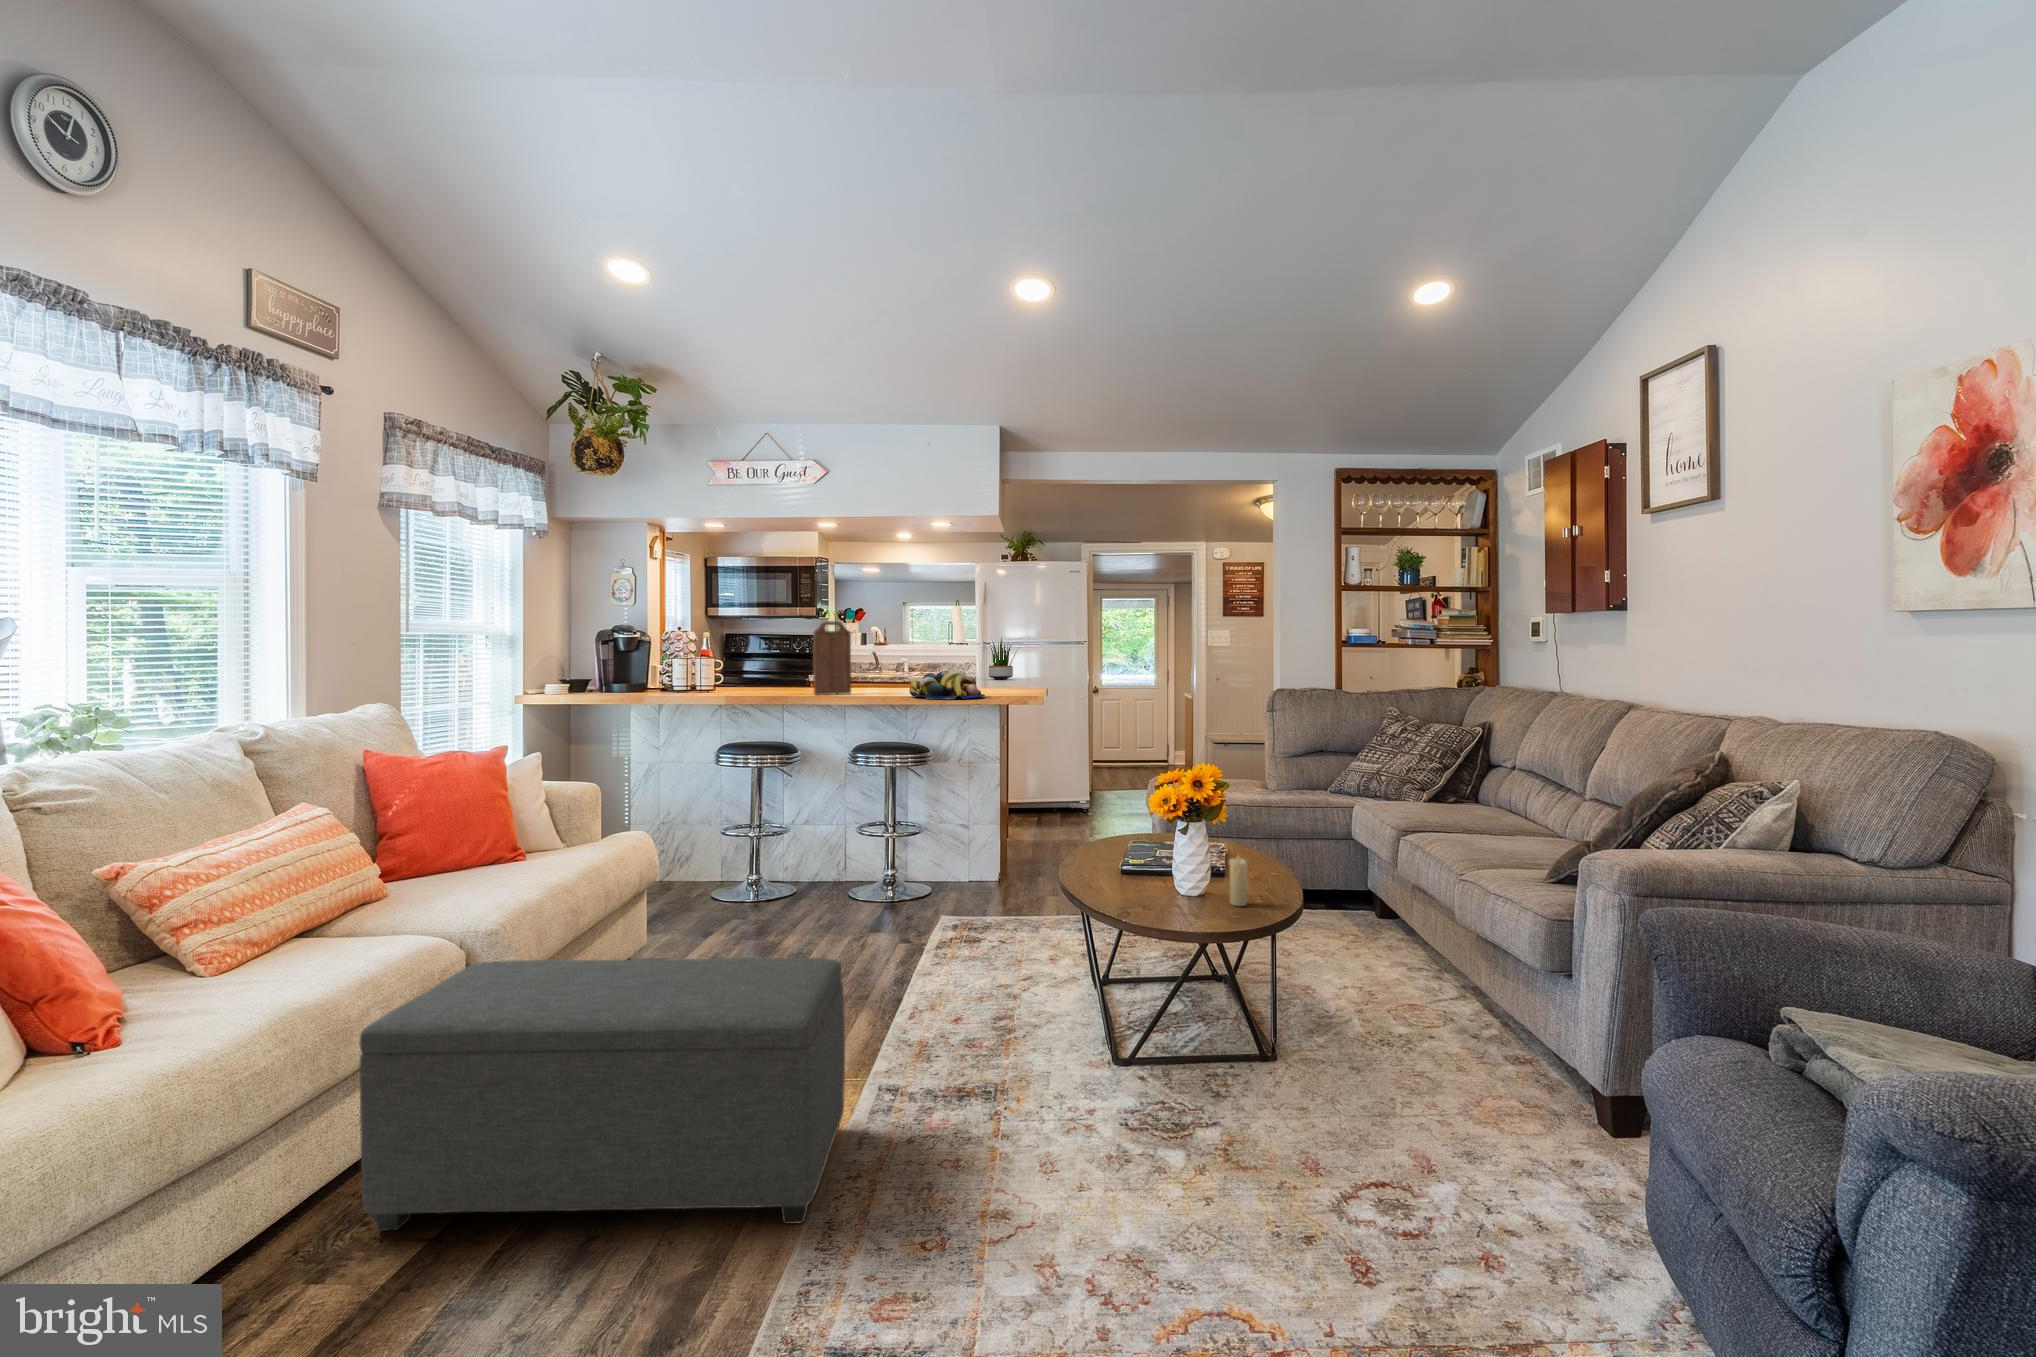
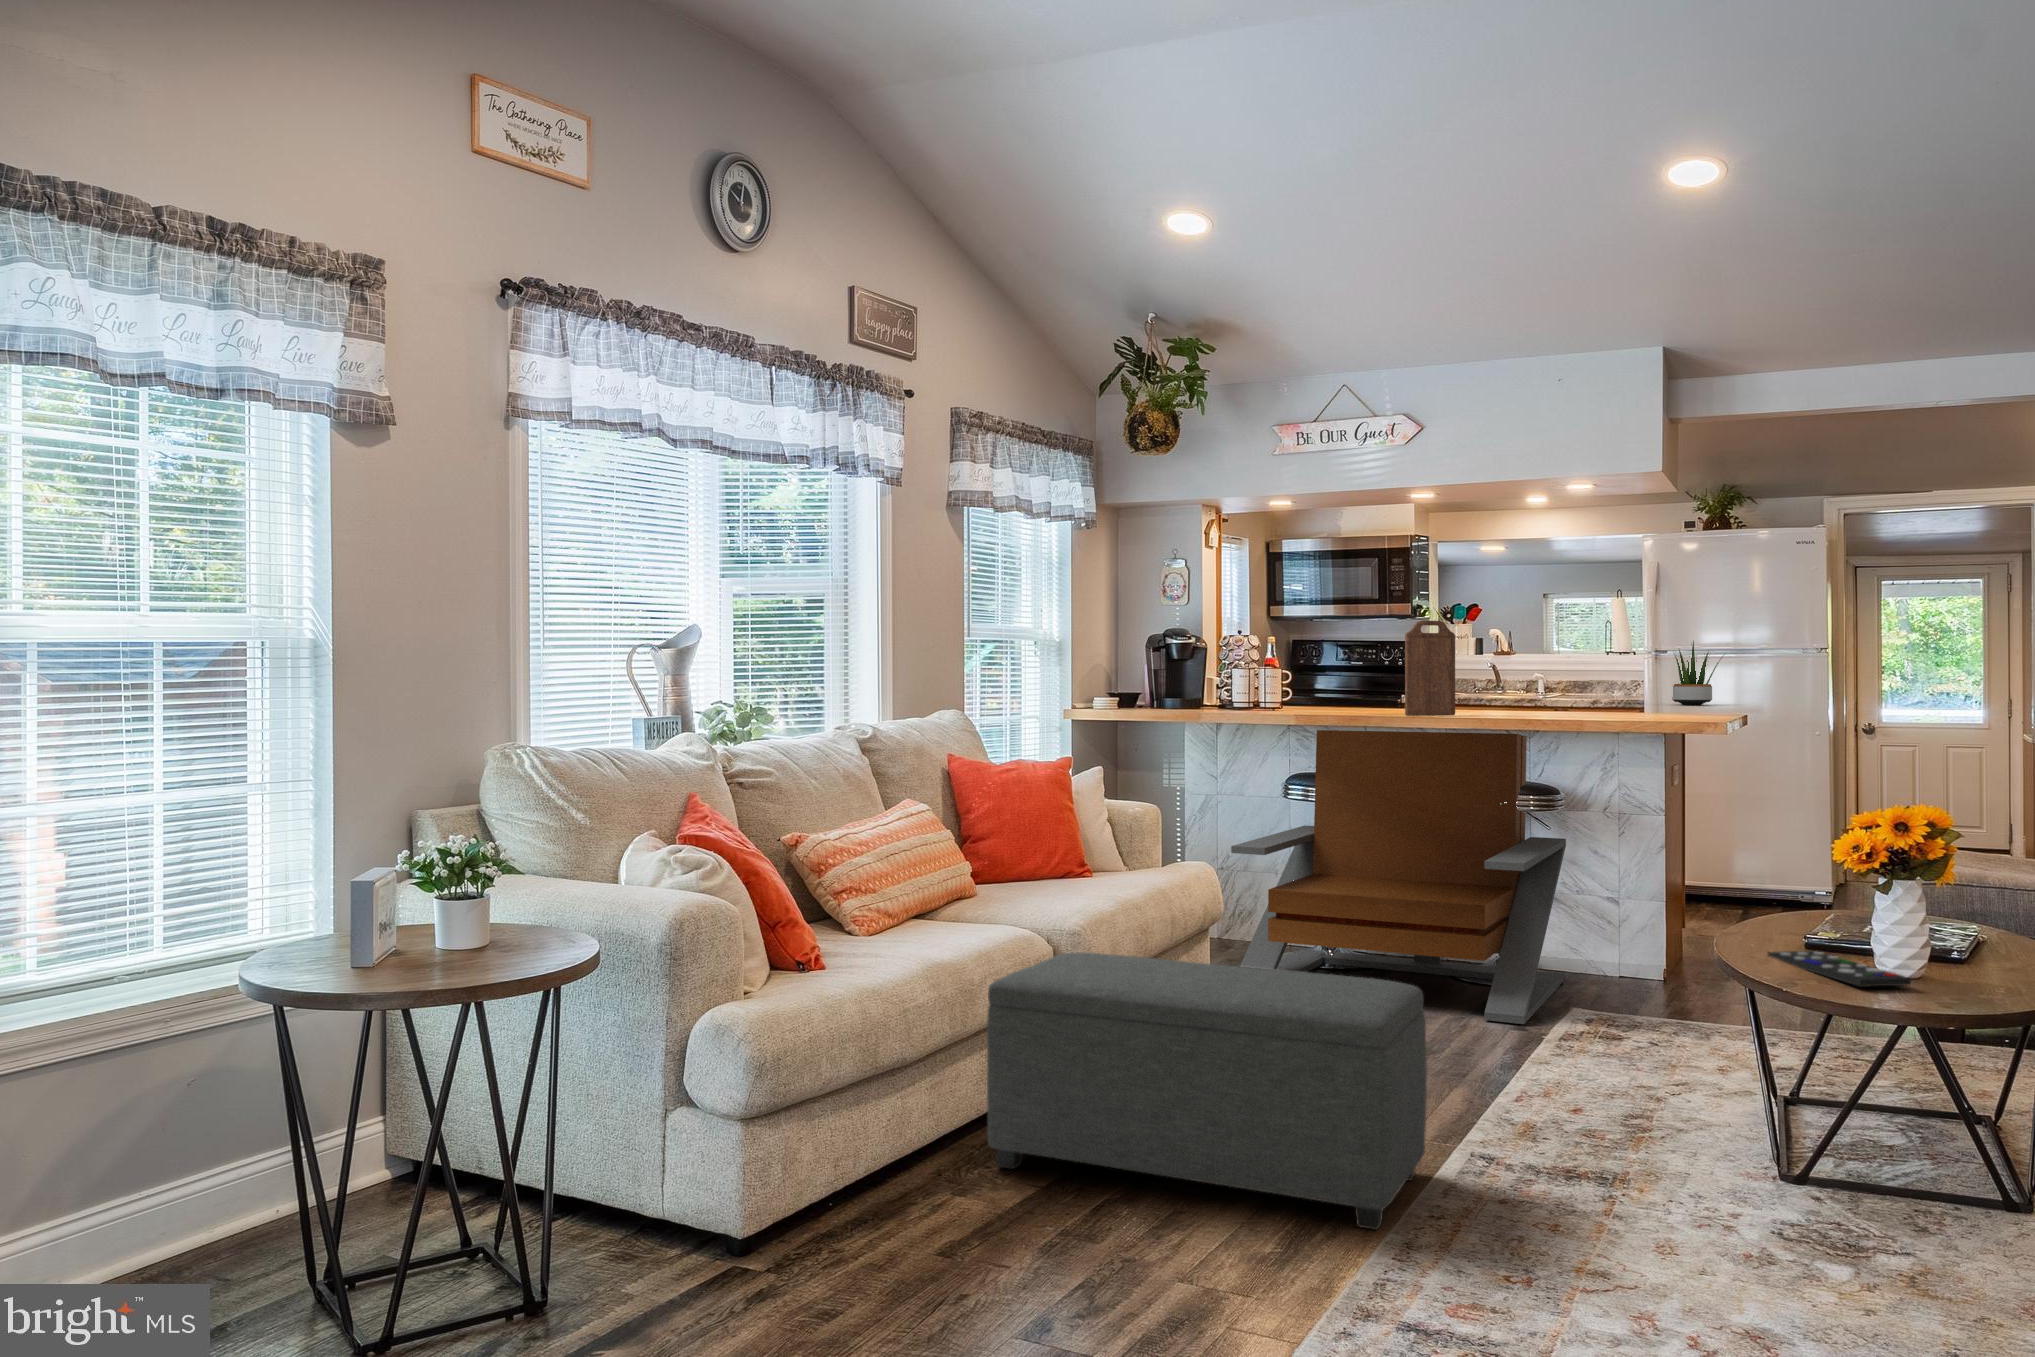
fruit bowl: present [909,670,985,699] -> none [1534,685,1644,723]
lounge chair: none [670,708,932,935] -> present [1231,730,1566,1024]
candle: present [1229,853,1248,906] -> none [1949,914,1978,989]
remote control: none [1104,881,1209,916] -> present [1768,951,1911,987]

